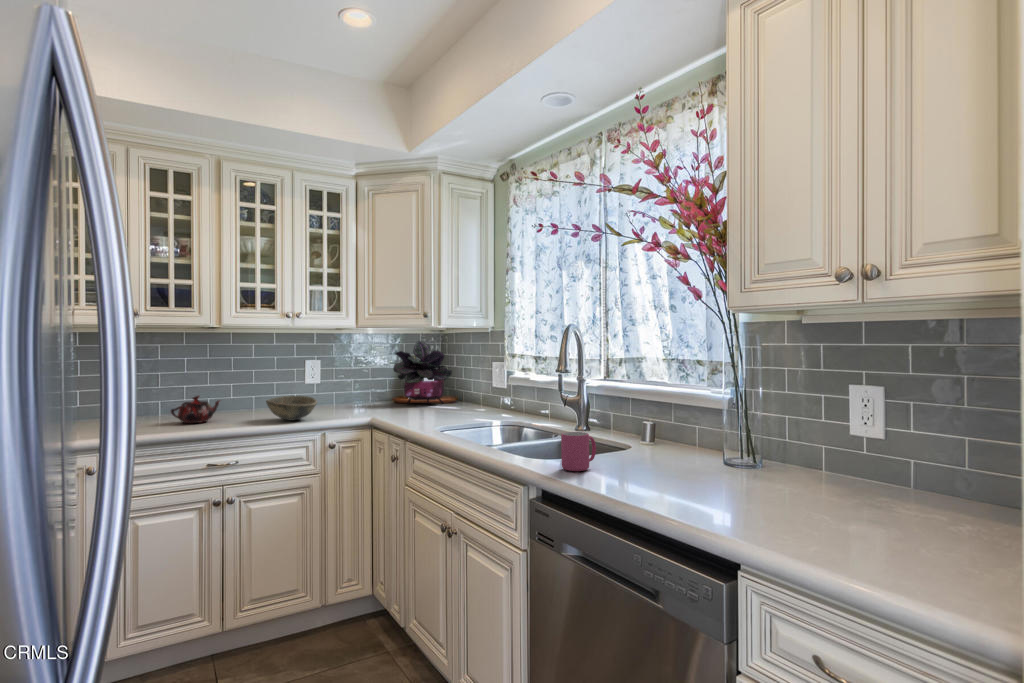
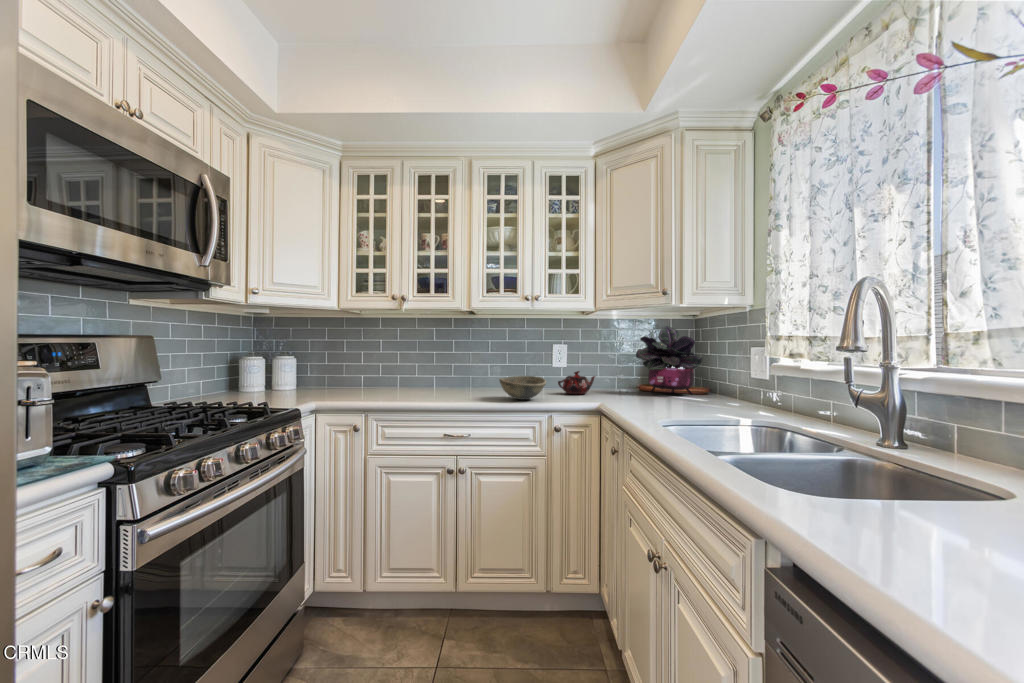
teapot: present [171,396,220,423] -> present [558,371,595,394]
mug: present [561,432,596,471] -> none [837,453,928,541]

